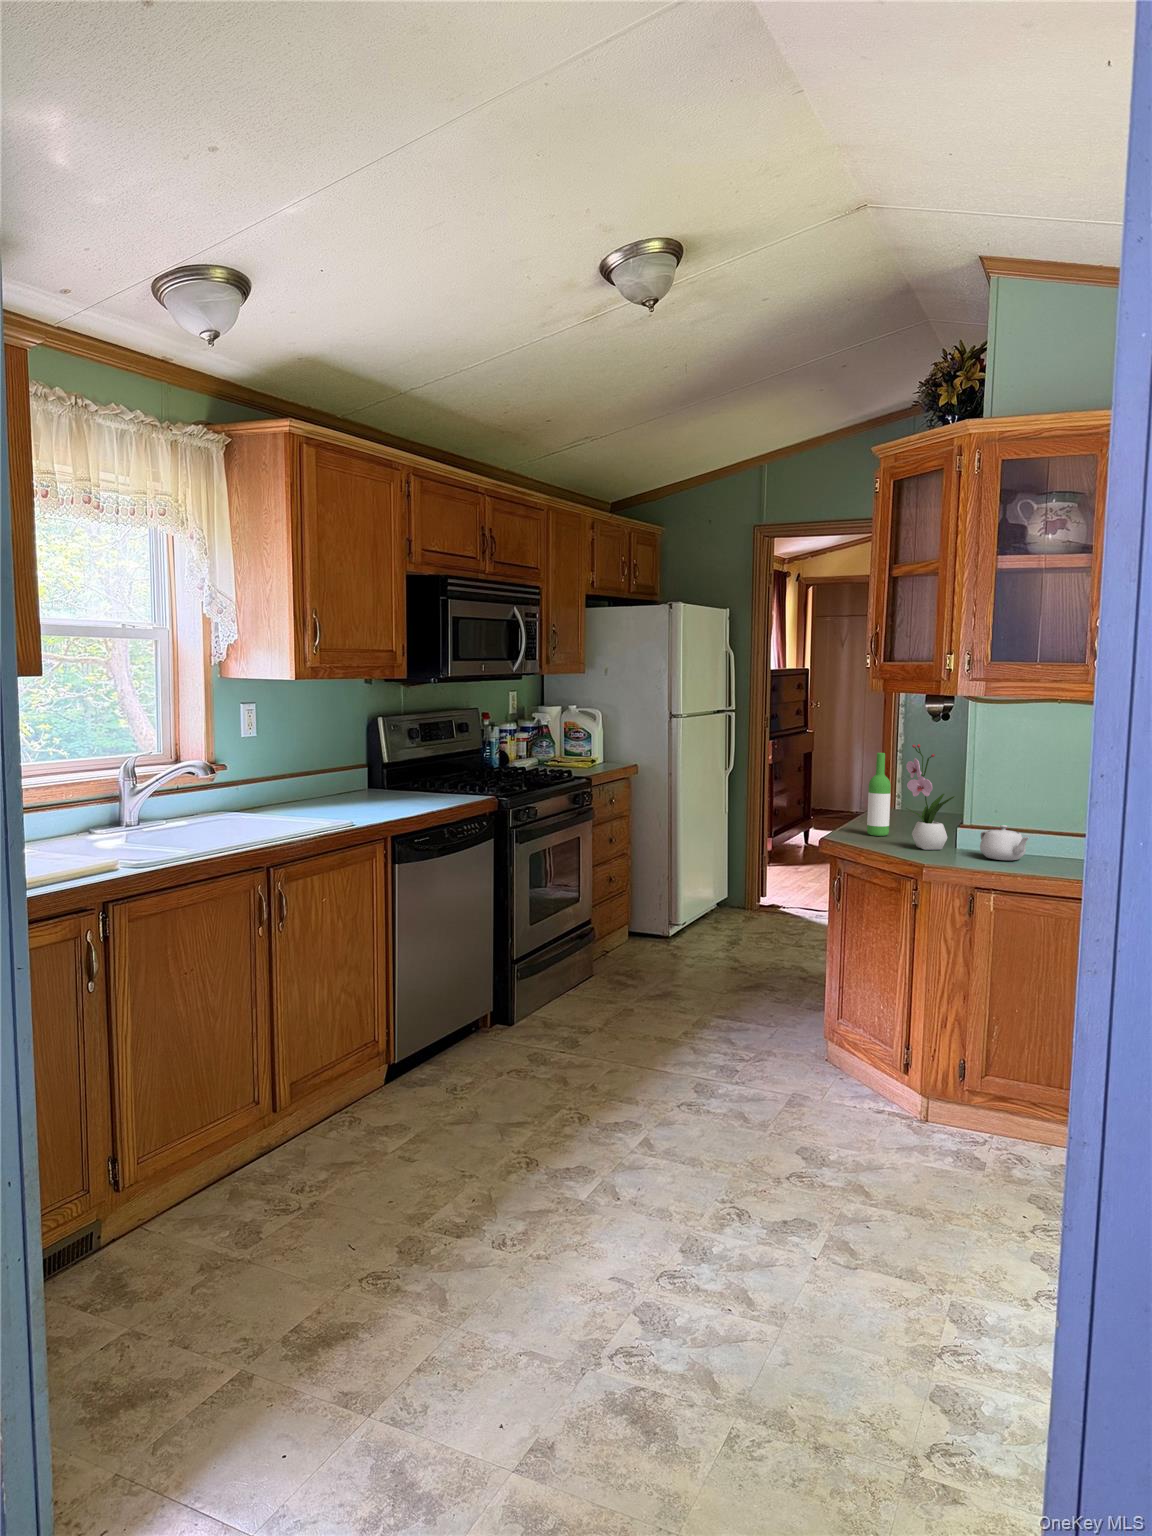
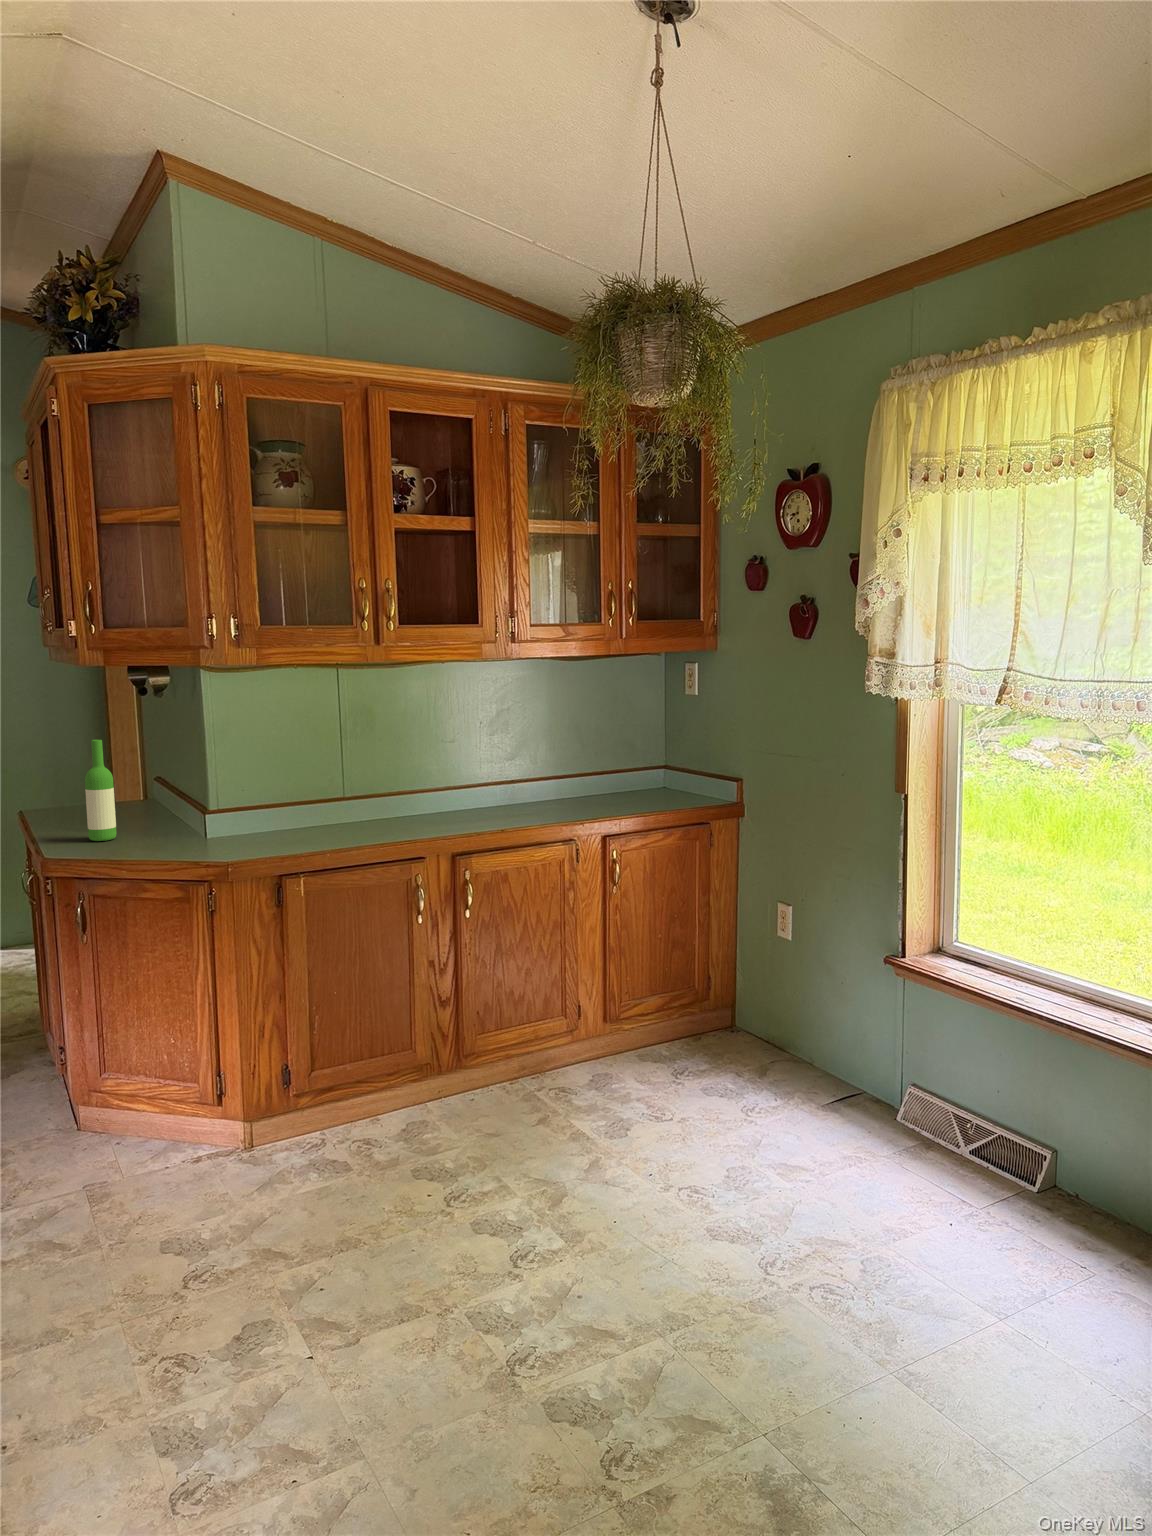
flower arrangement: present [906,744,954,850] -> none [157,726,217,846]
teapot: present [980,825,1029,860] -> none [250,804,317,842]

